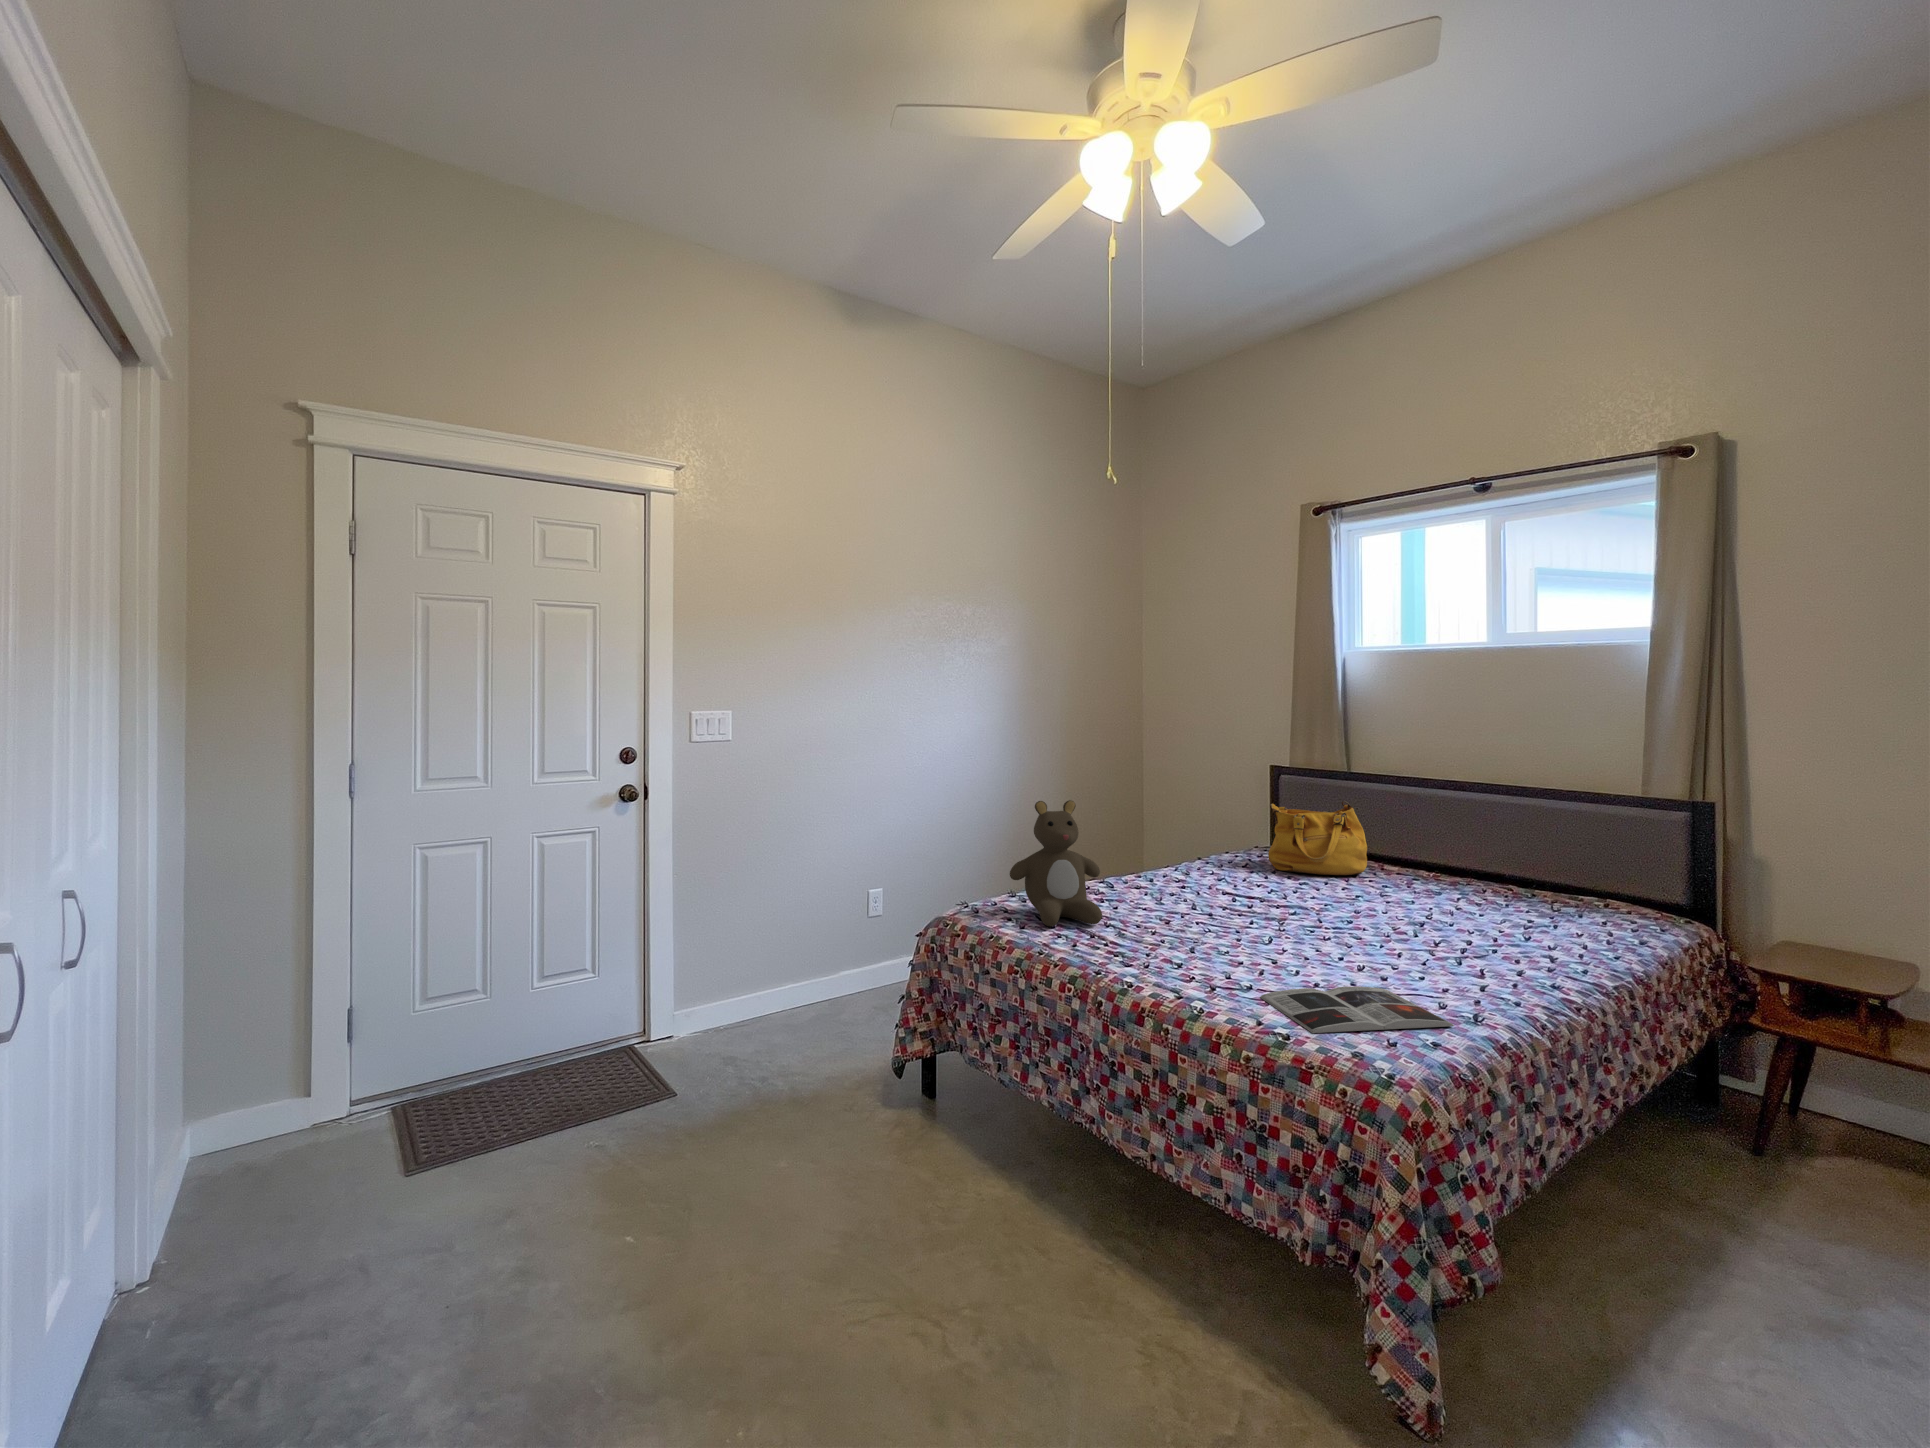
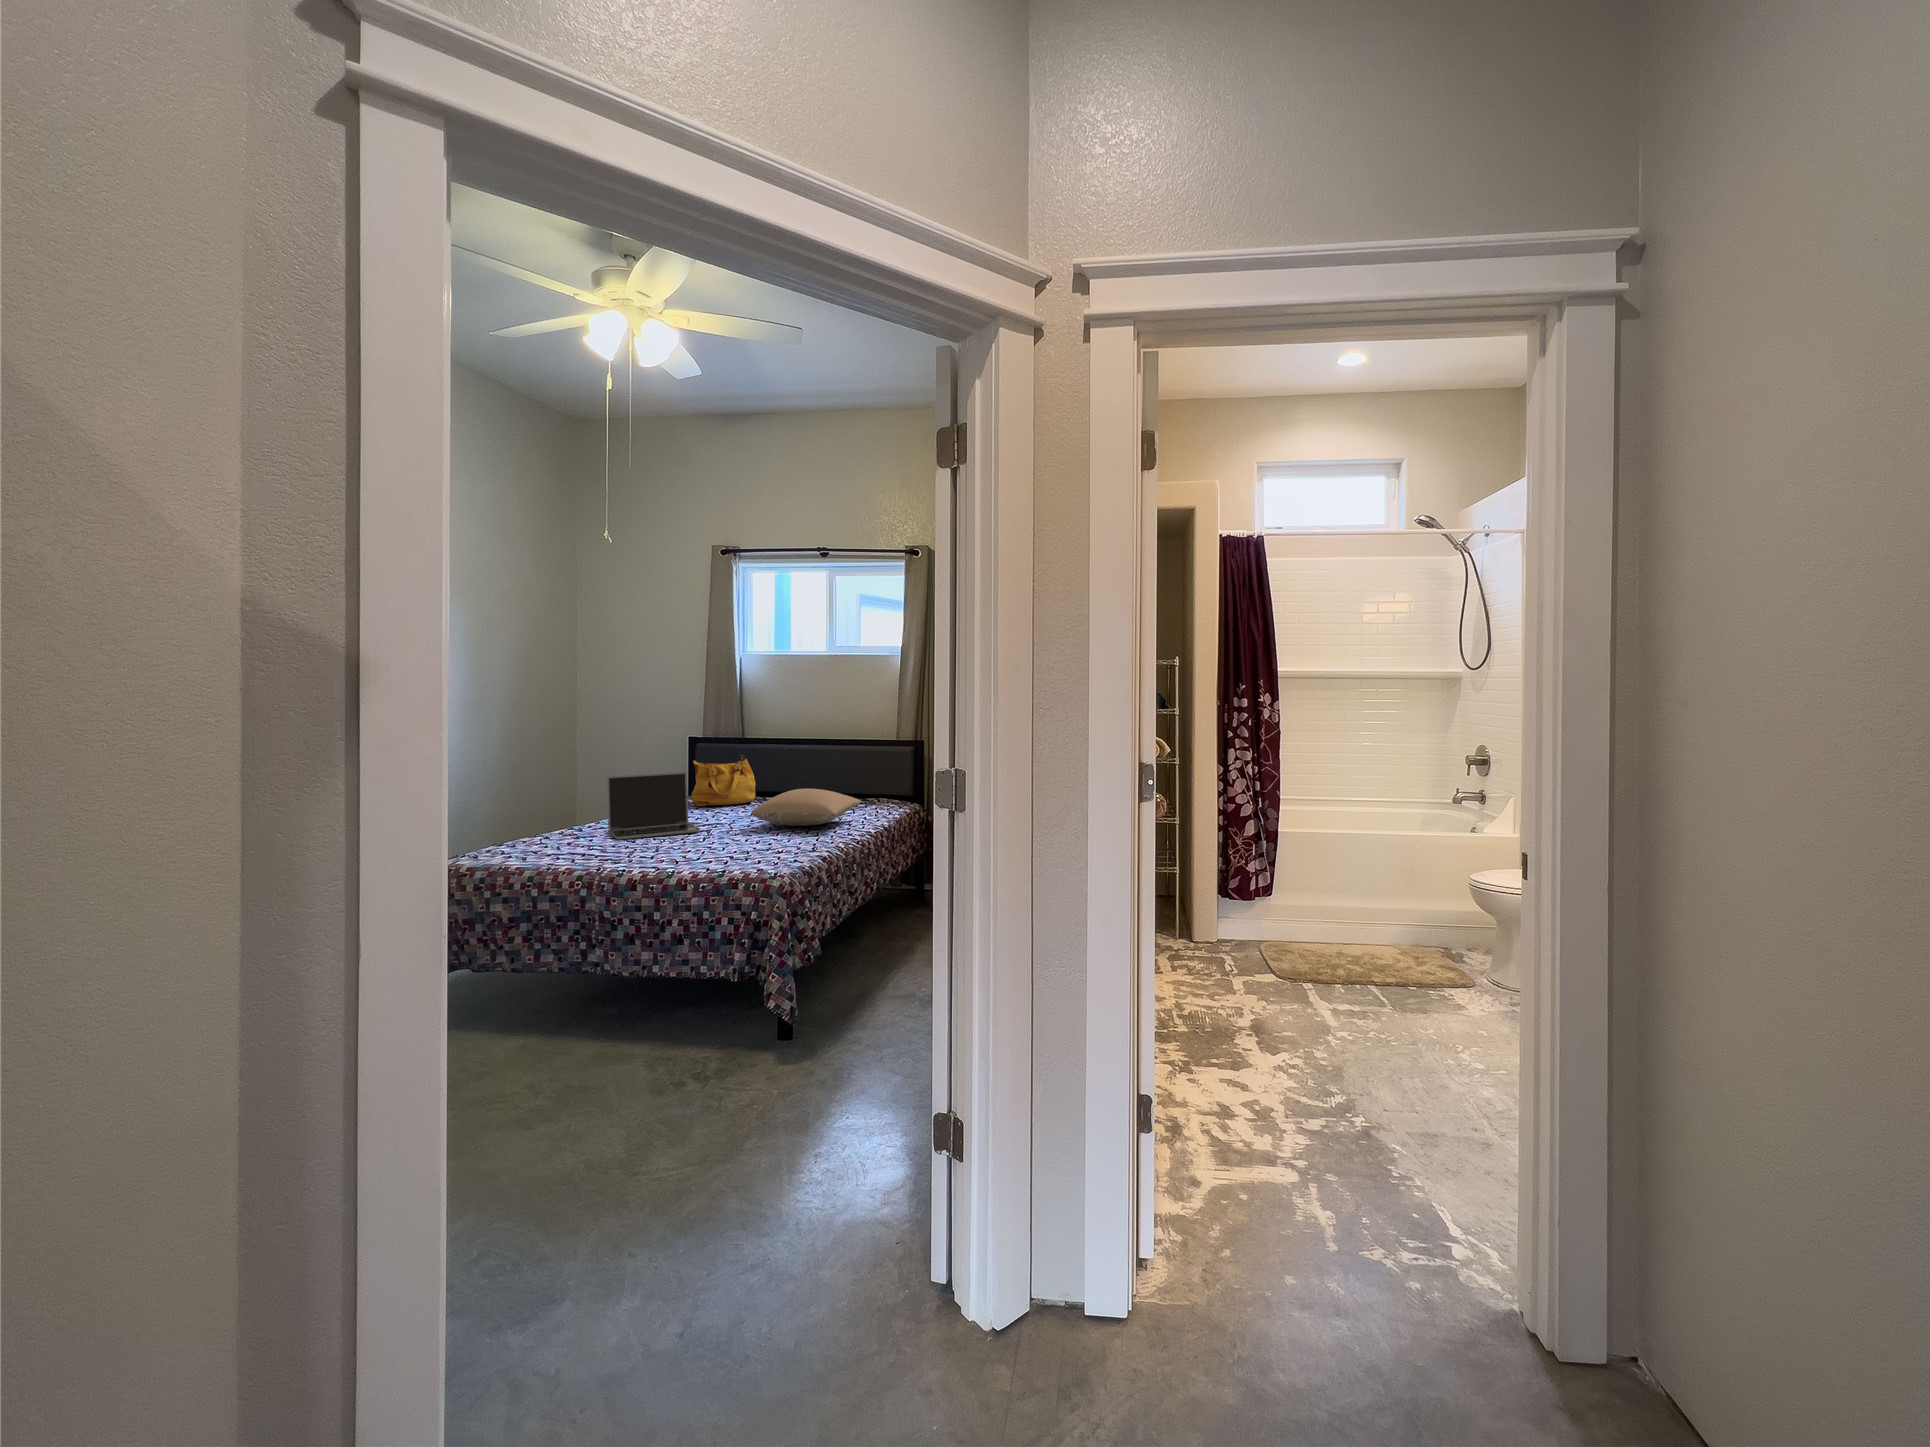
teddy bear: present [1010,800,1102,926] -> none [508,763,587,854]
laptop: none [1142,822,1268,924] -> present [607,772,700,840]
pillow: none [1353,877,1577,951] -> present [751,789,861,826]
magazine: present [1260,986,1454,1033] -> none [705,846,804,867]

